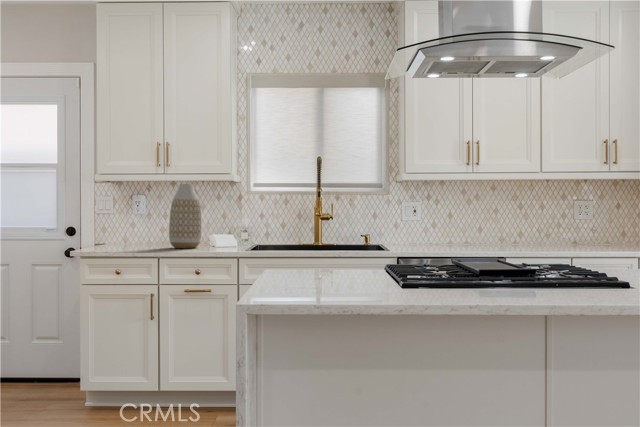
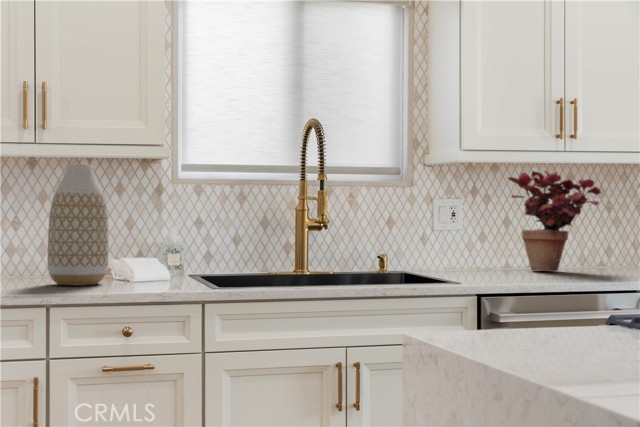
potted plant: none [443,184,502,246] -> present [508,171,601,271]

